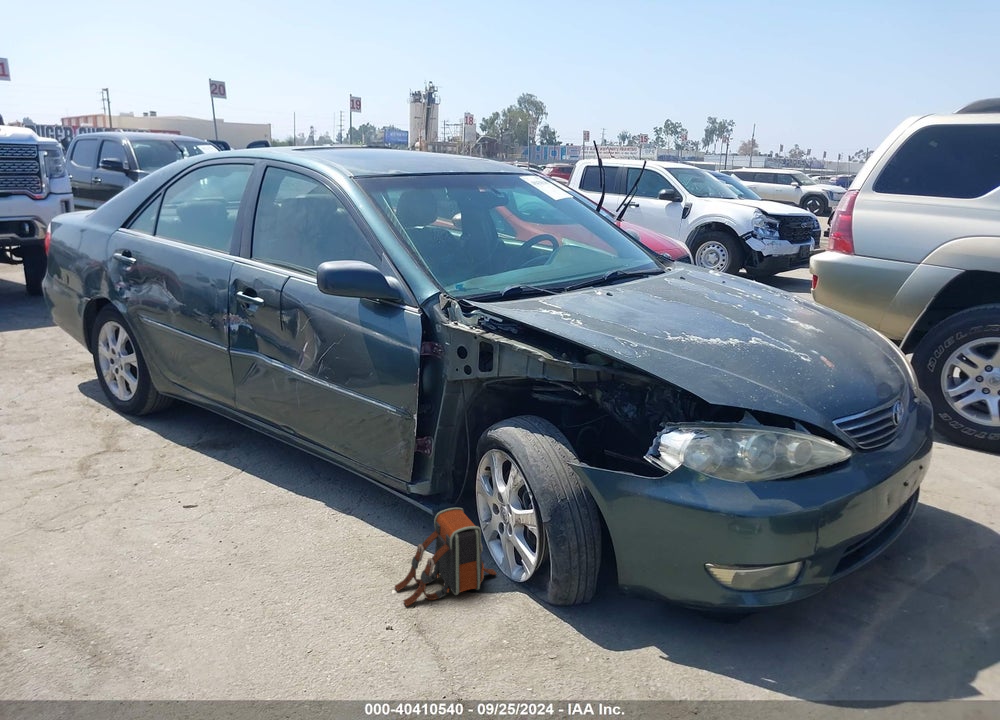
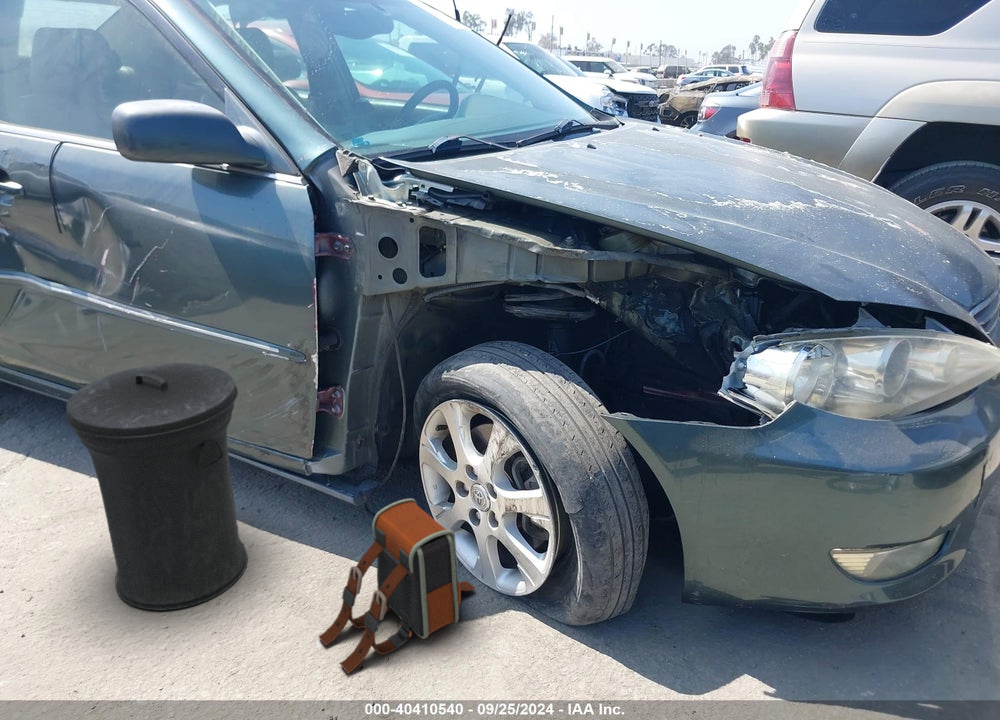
trash can: none [271,412,368,561] -> present [66,363,248,610]

